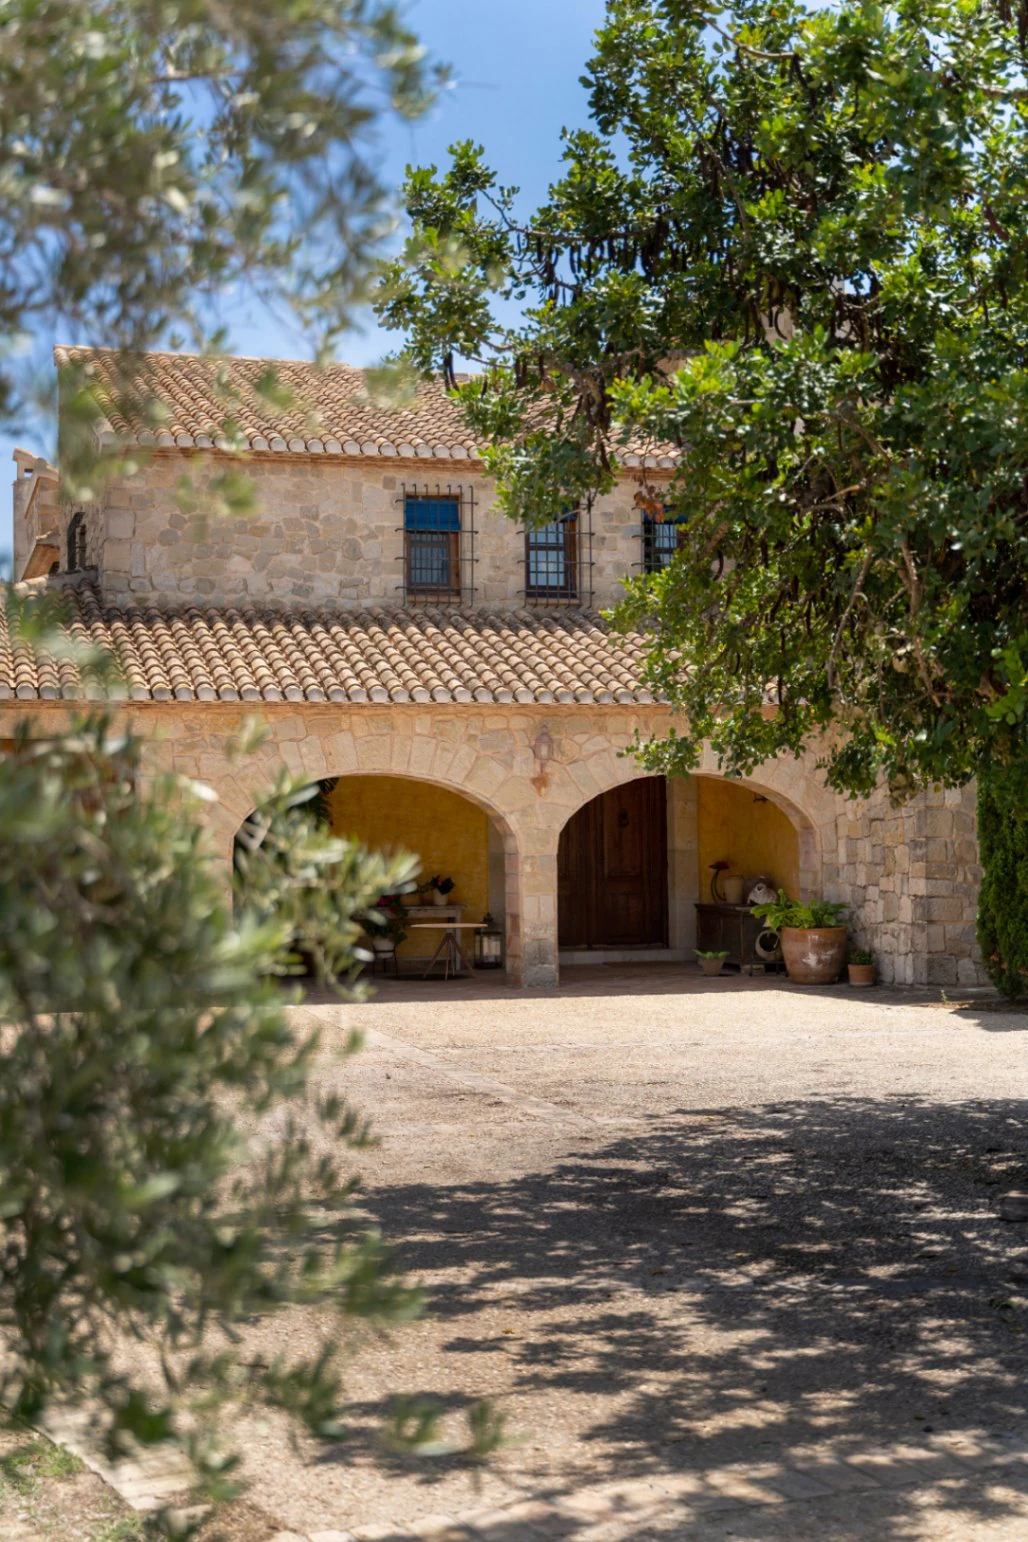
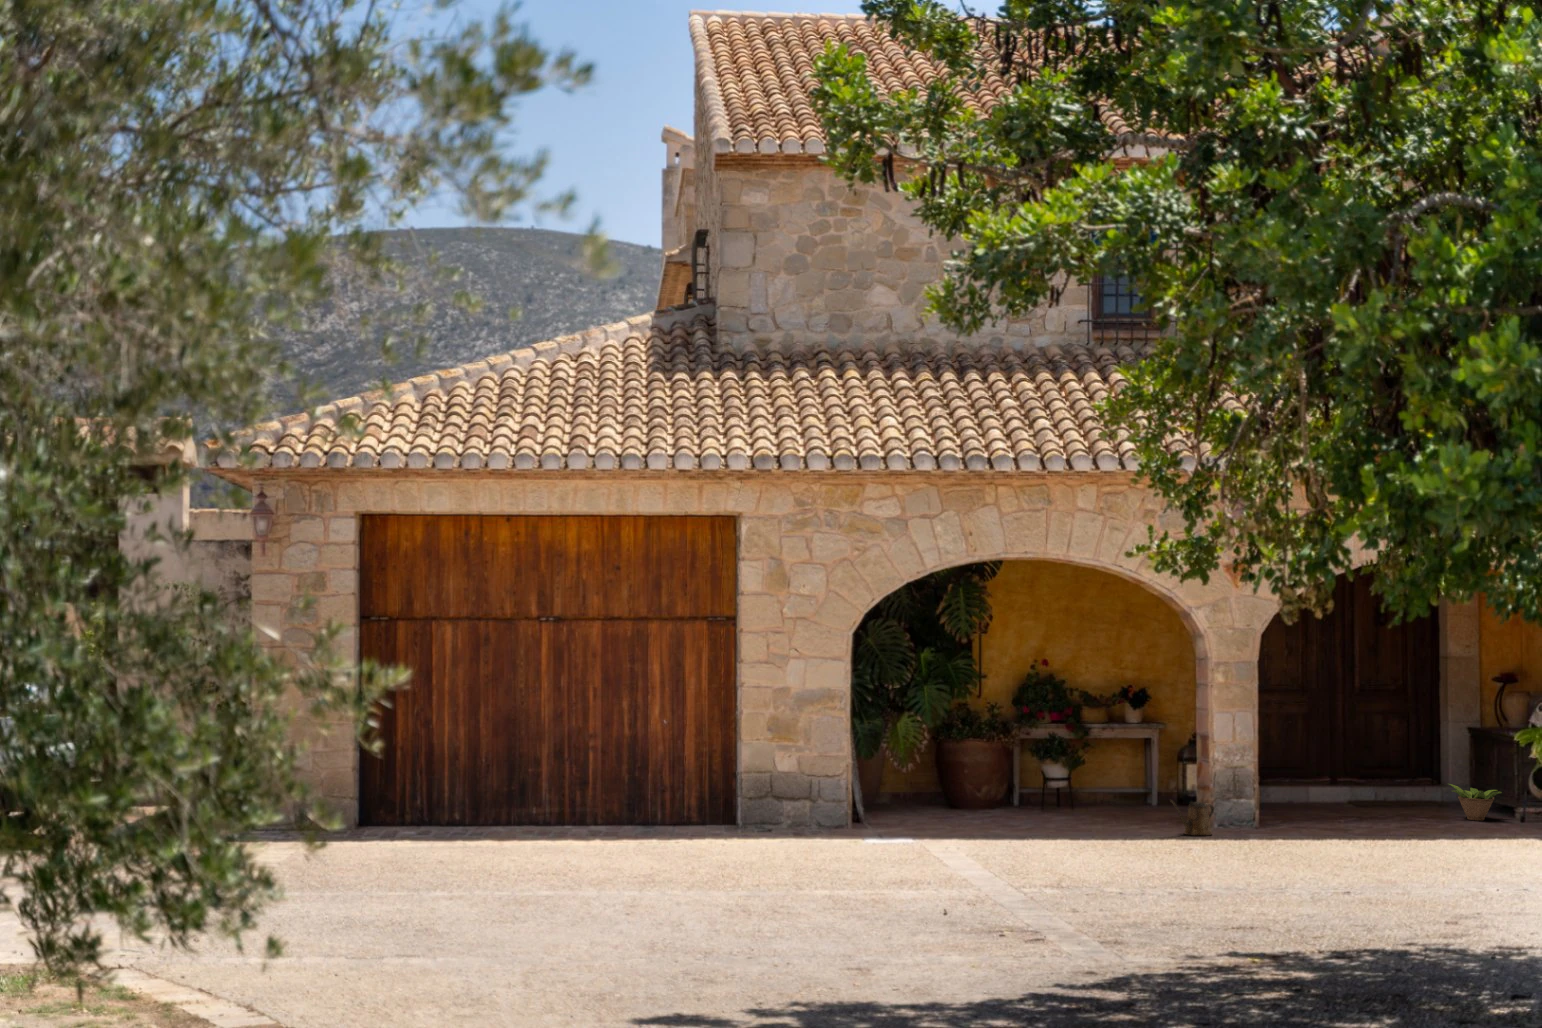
round table: present [411,923,488,980] -> none [1086,733,1182,805]
watering can: none [491,967,524,994] -> present [1170,800,1214,835]

